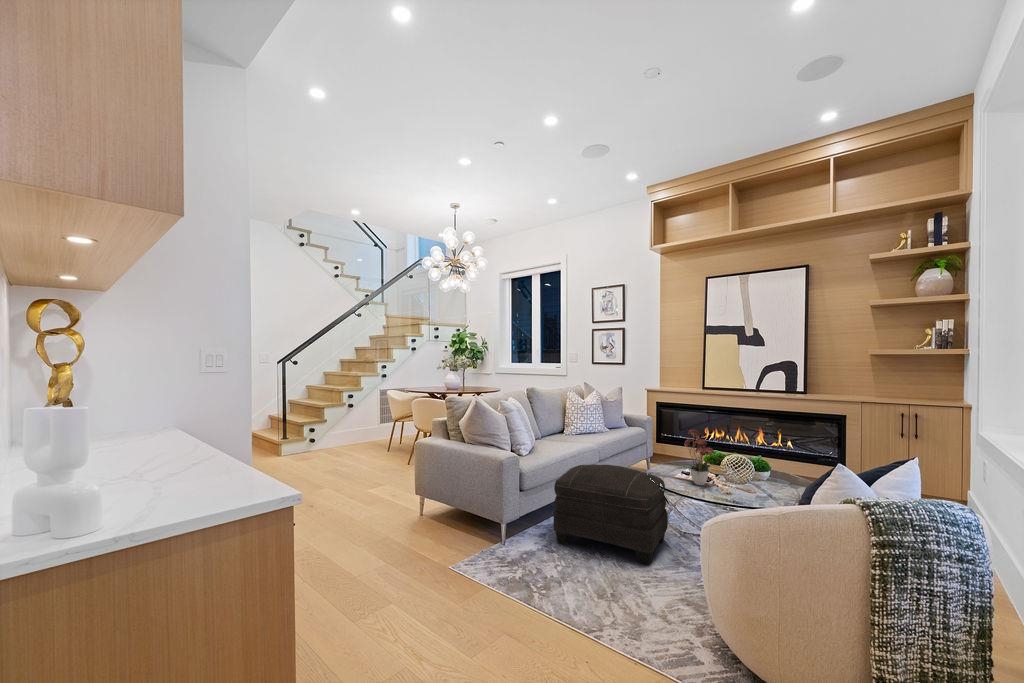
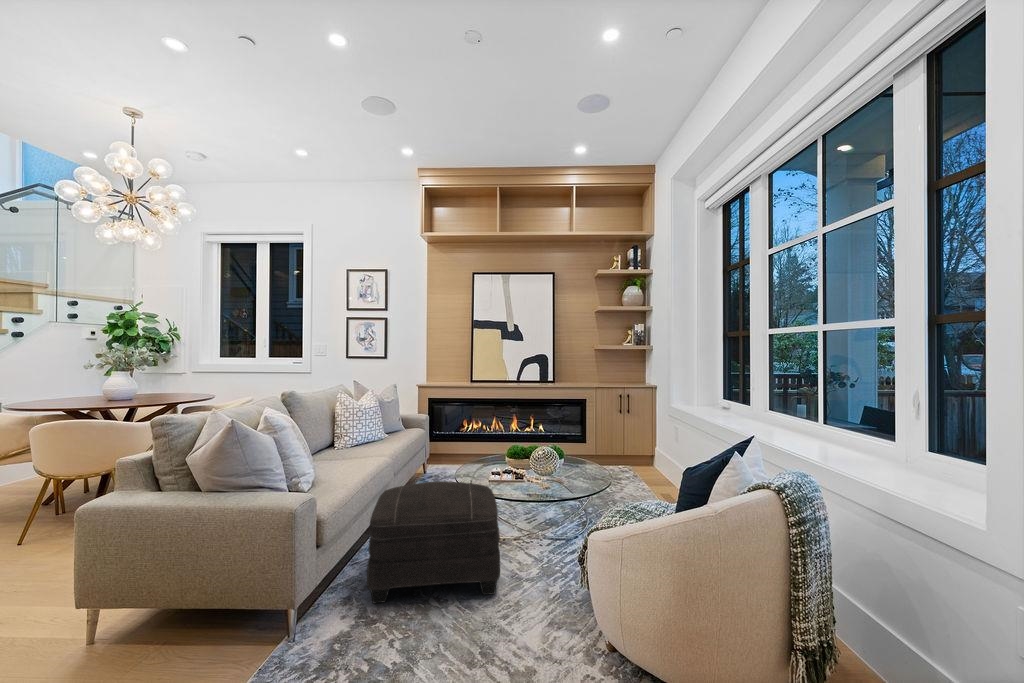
flower arrangement: present [685,429,715,485] -> none [510,425,550,487]

